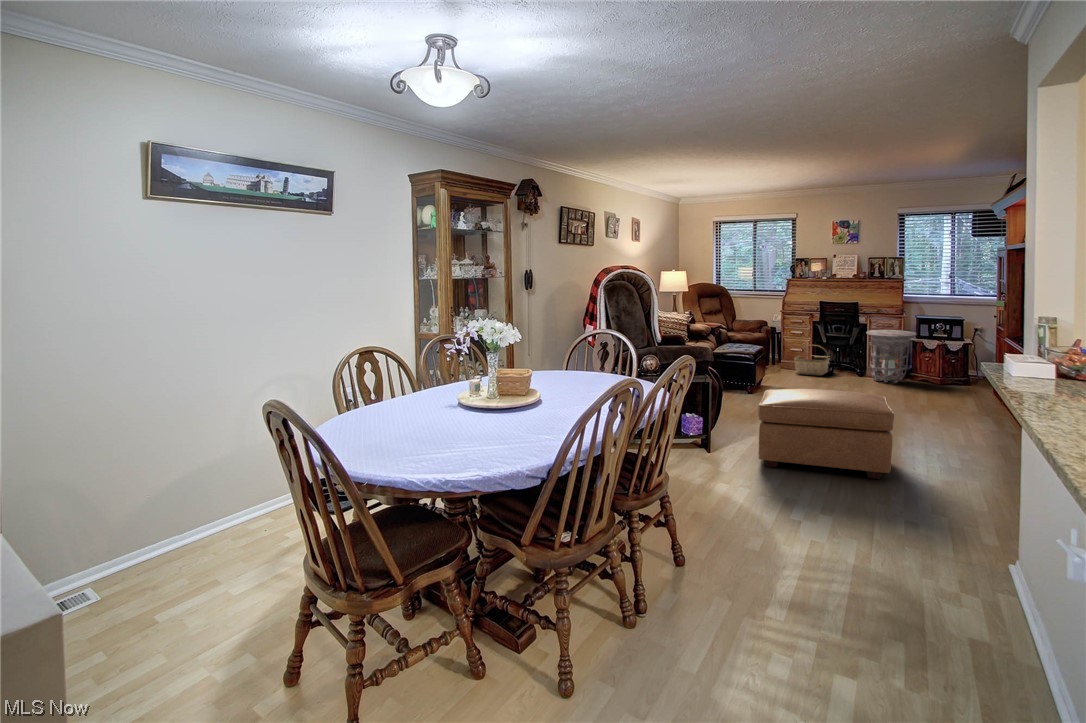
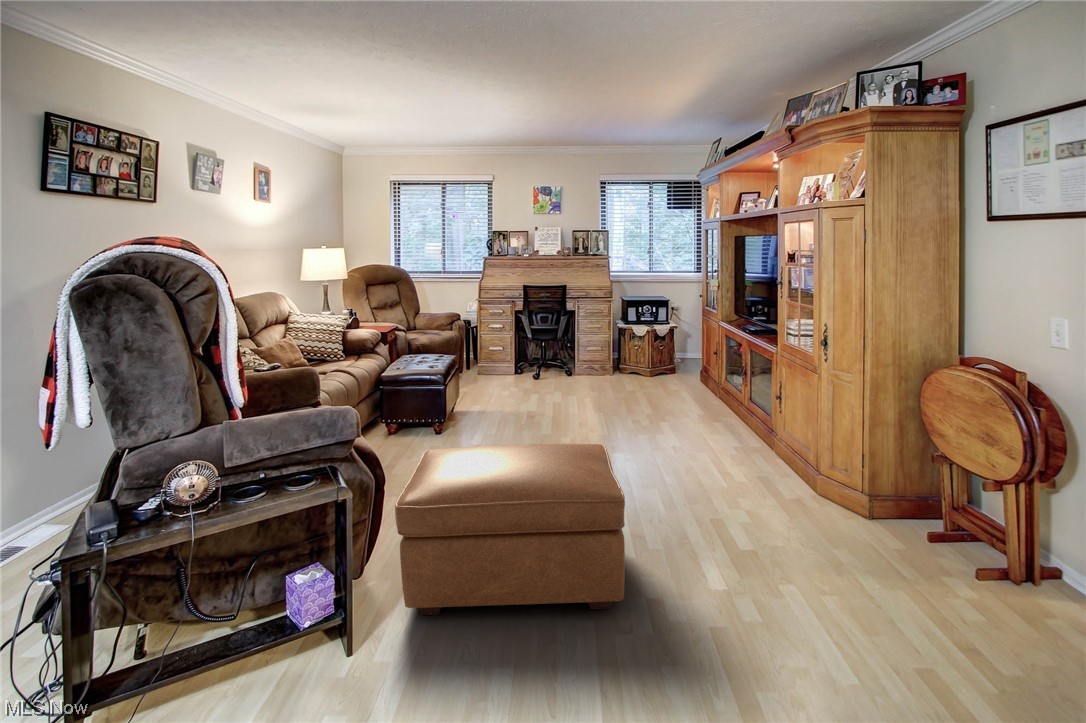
side table: present [866,330,917,383] -> none [575,316,626,380]
basket: present [794,352,830,375] -> none [498,338,539,376]

